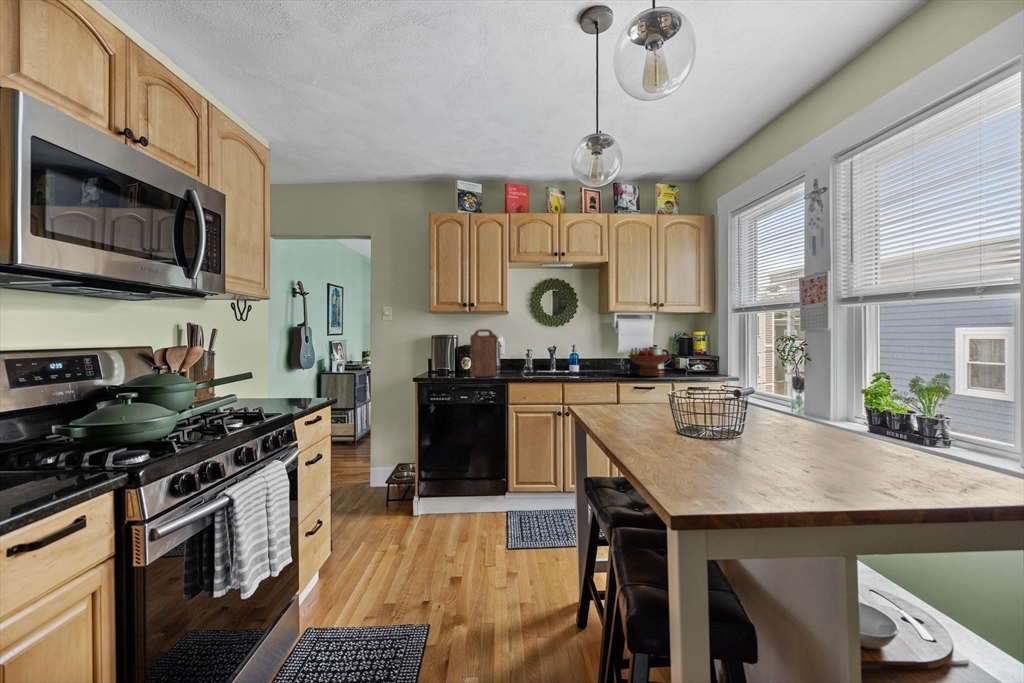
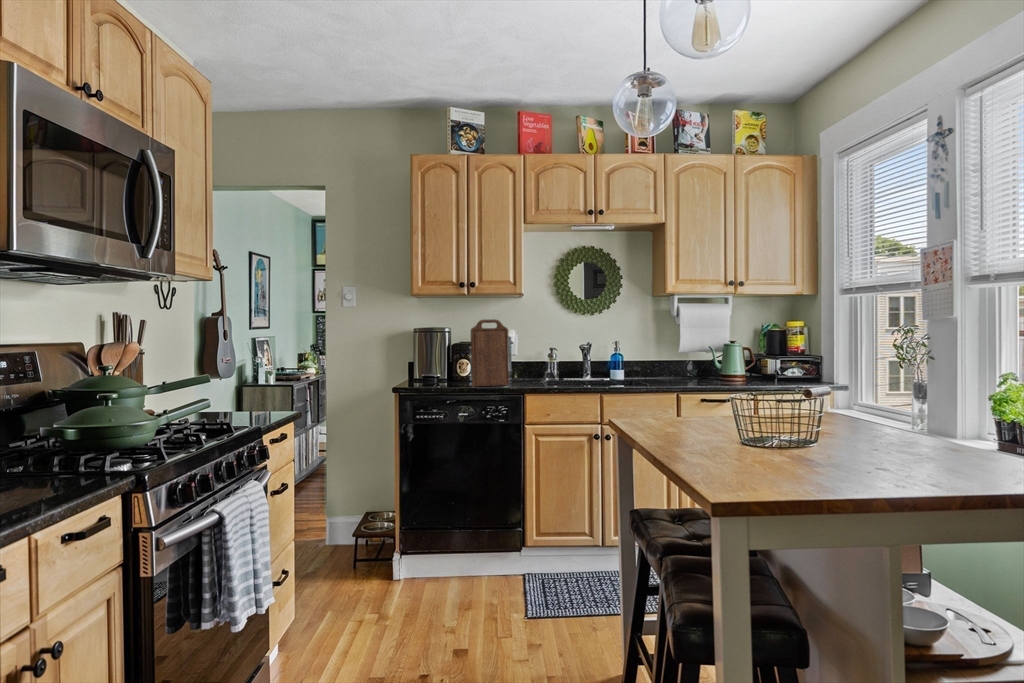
fruit bowl: present [628,348,671,376] -> none [693,344,755,384]

